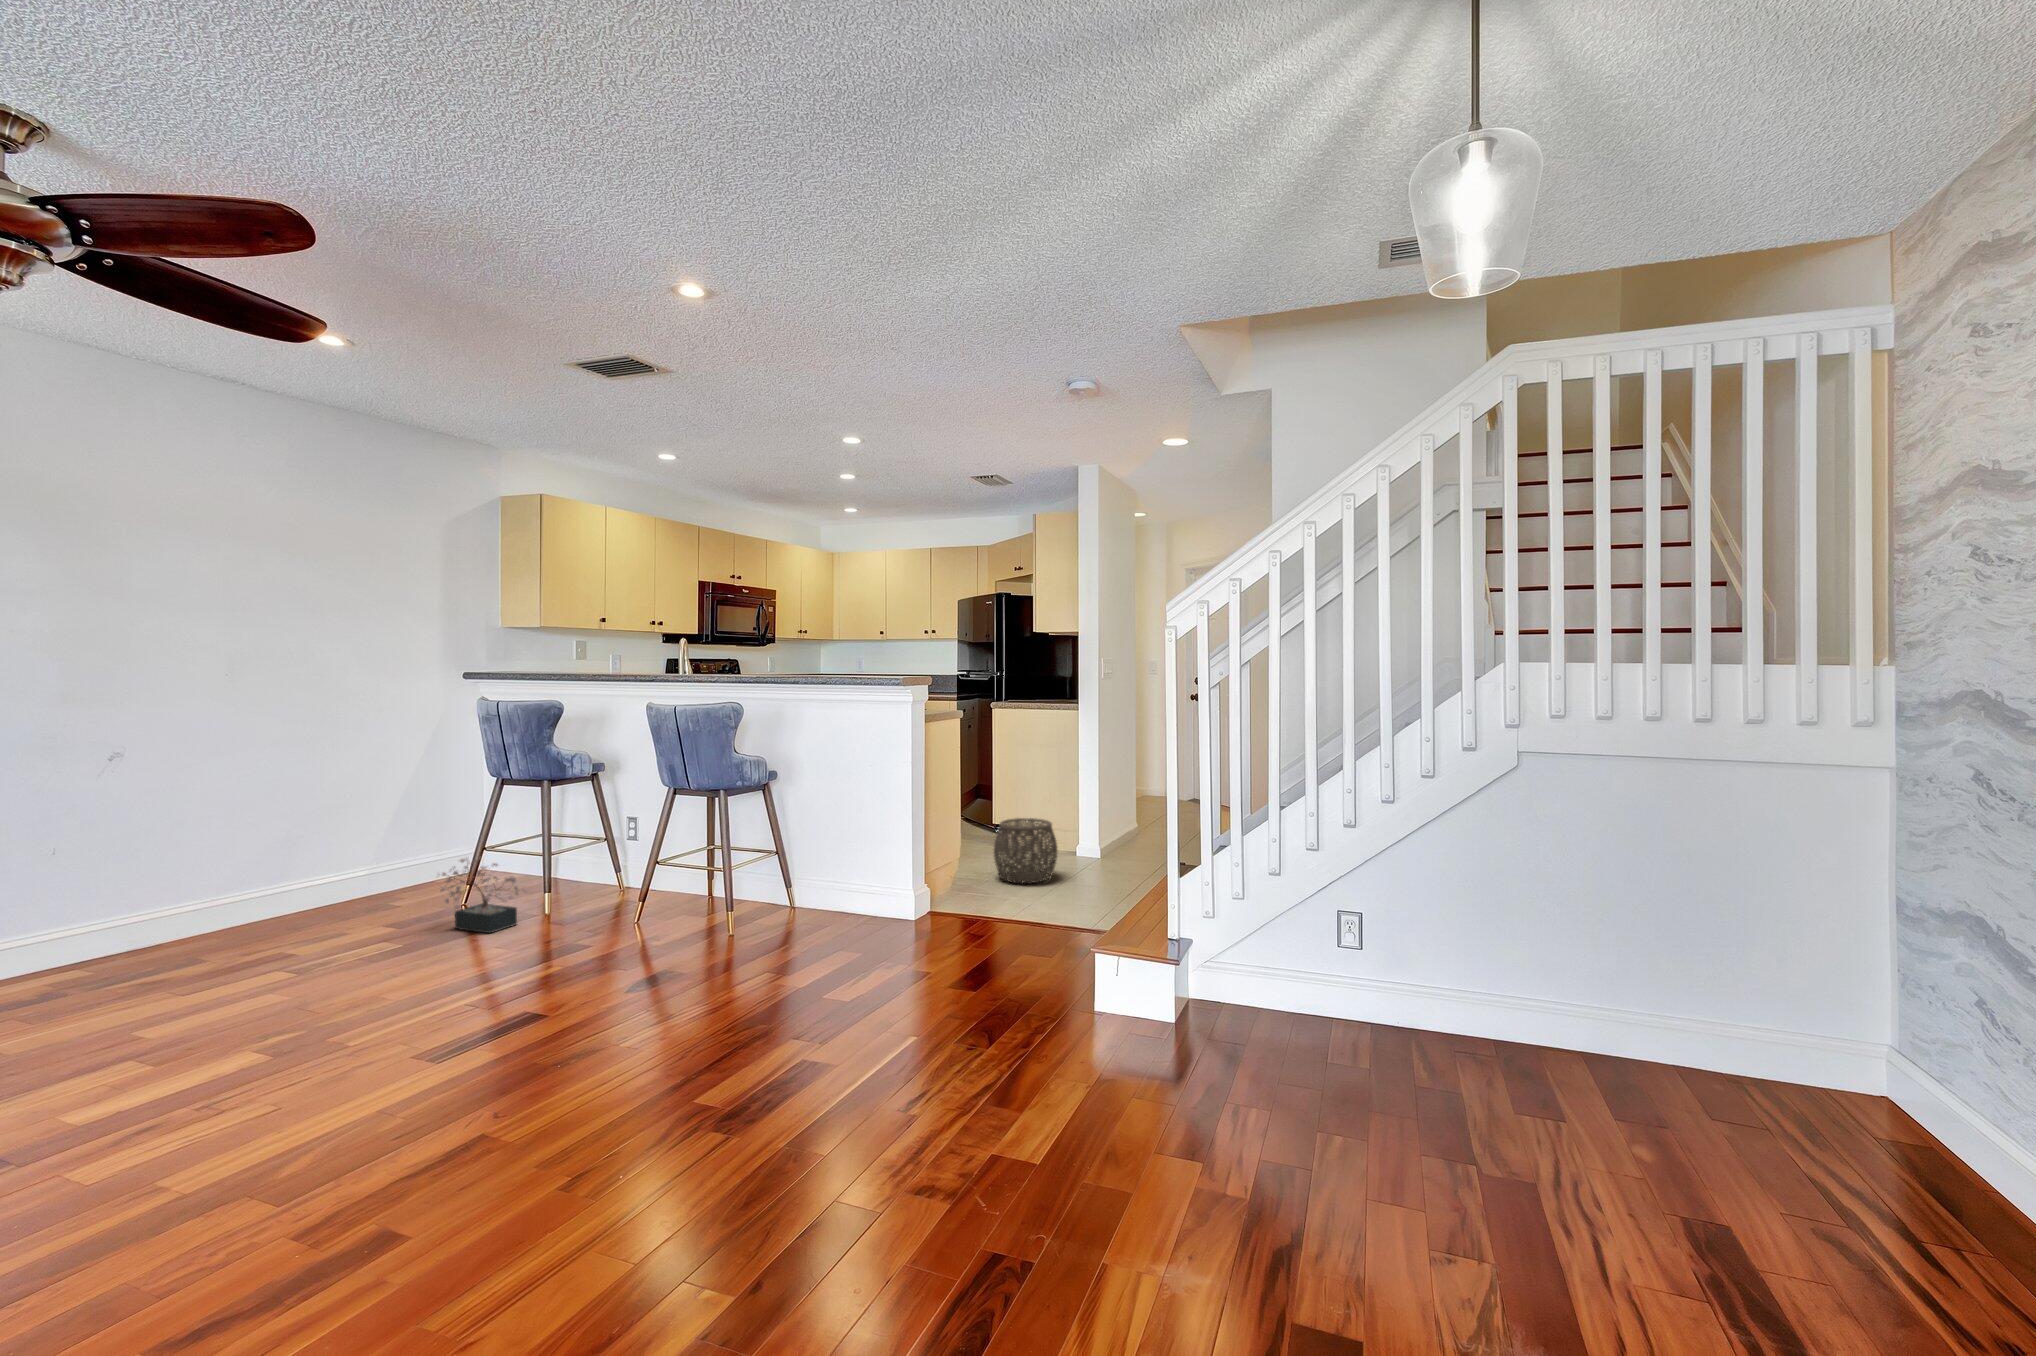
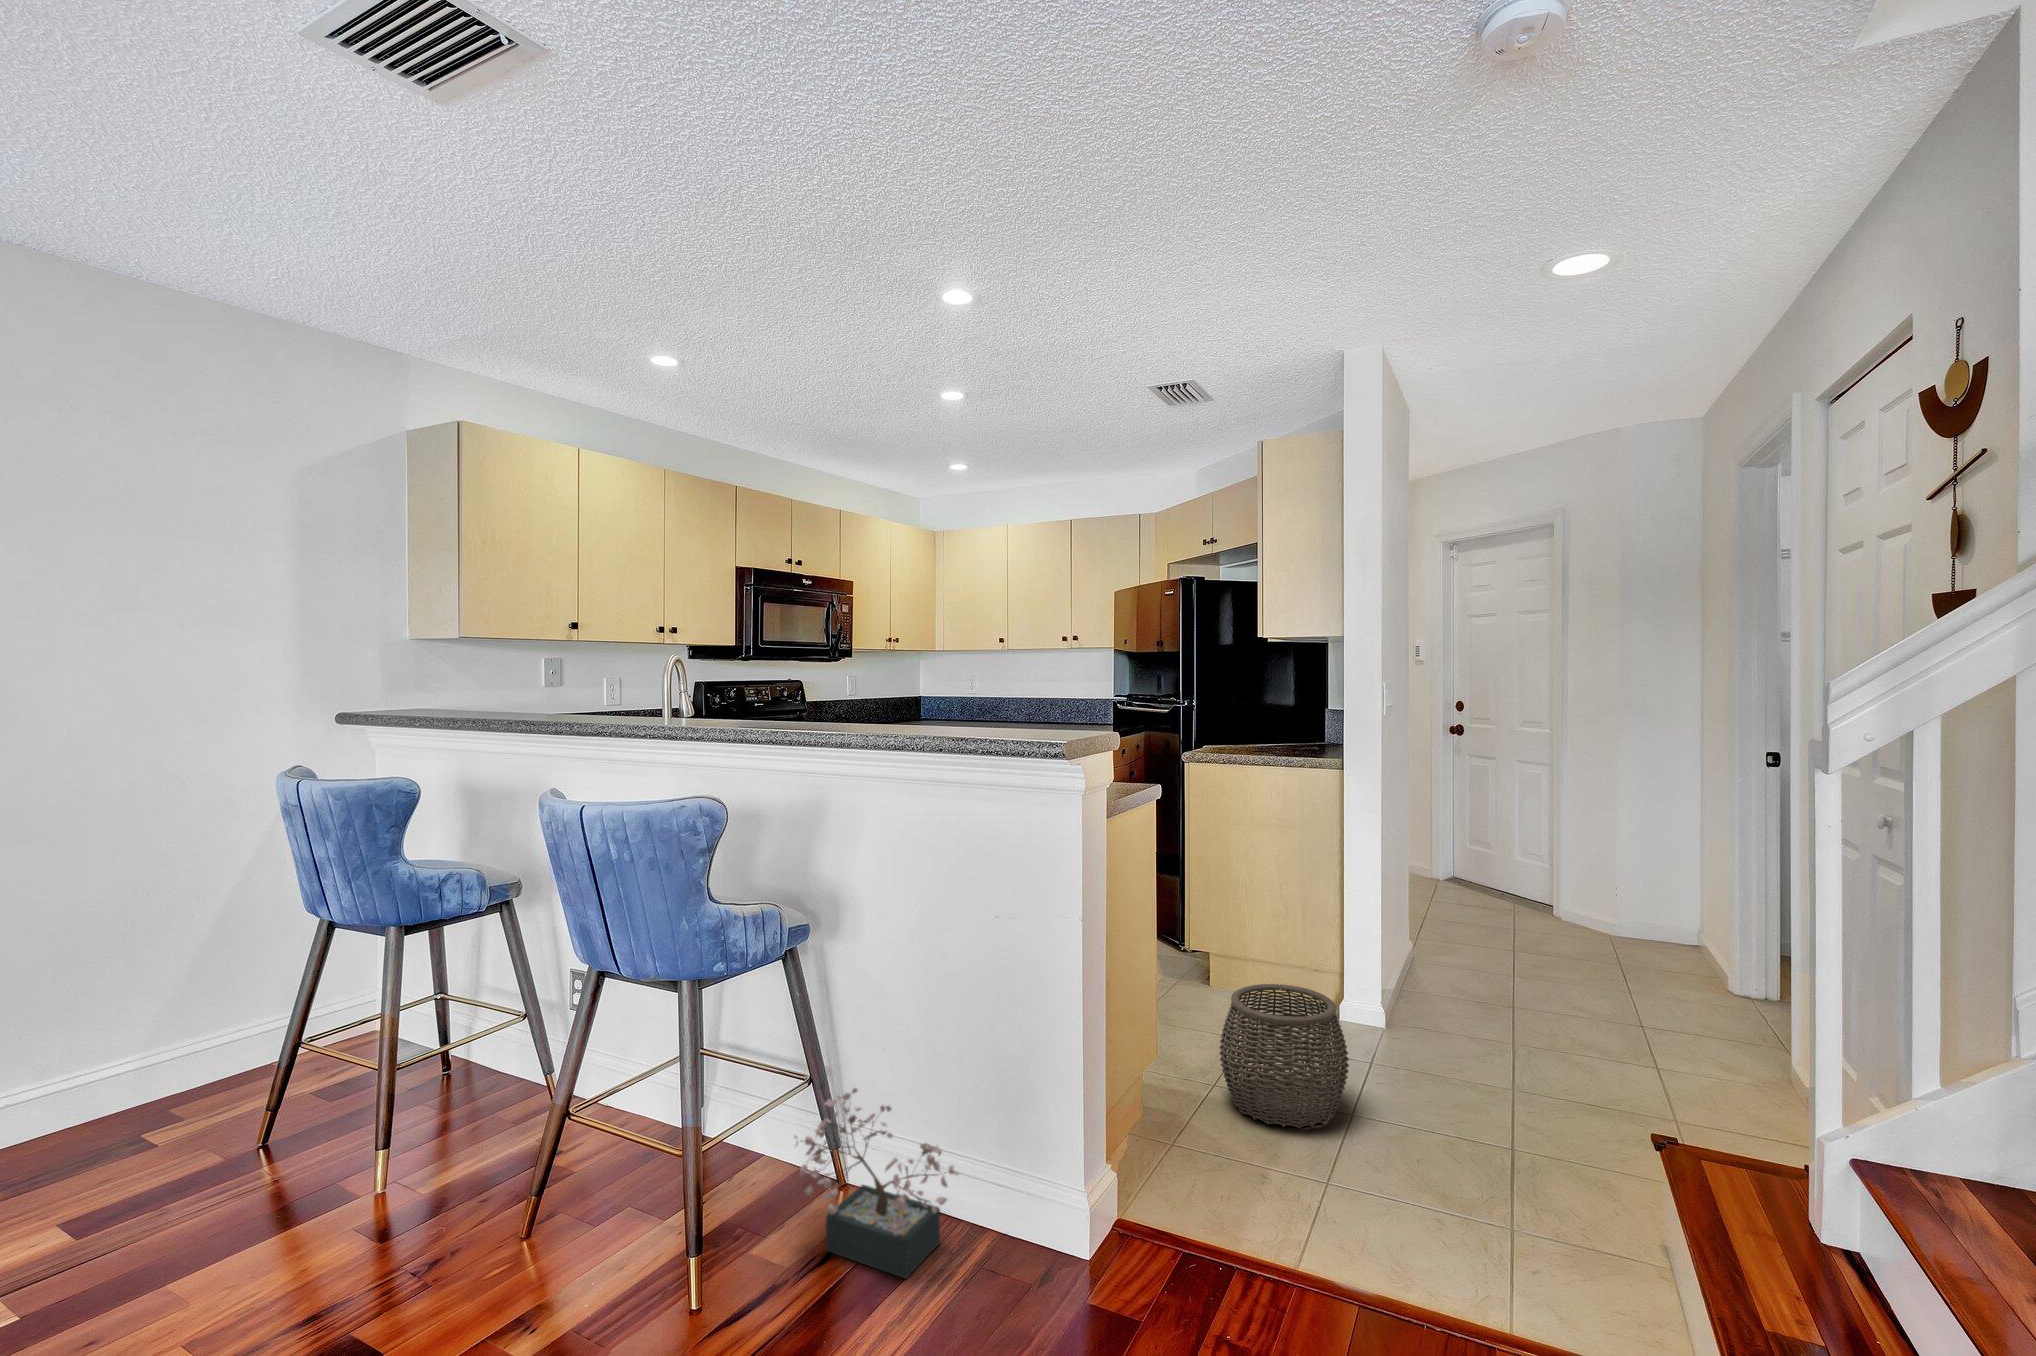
decorative plant: present [438,857,525,933] -> present [794,1088,959,1279]

